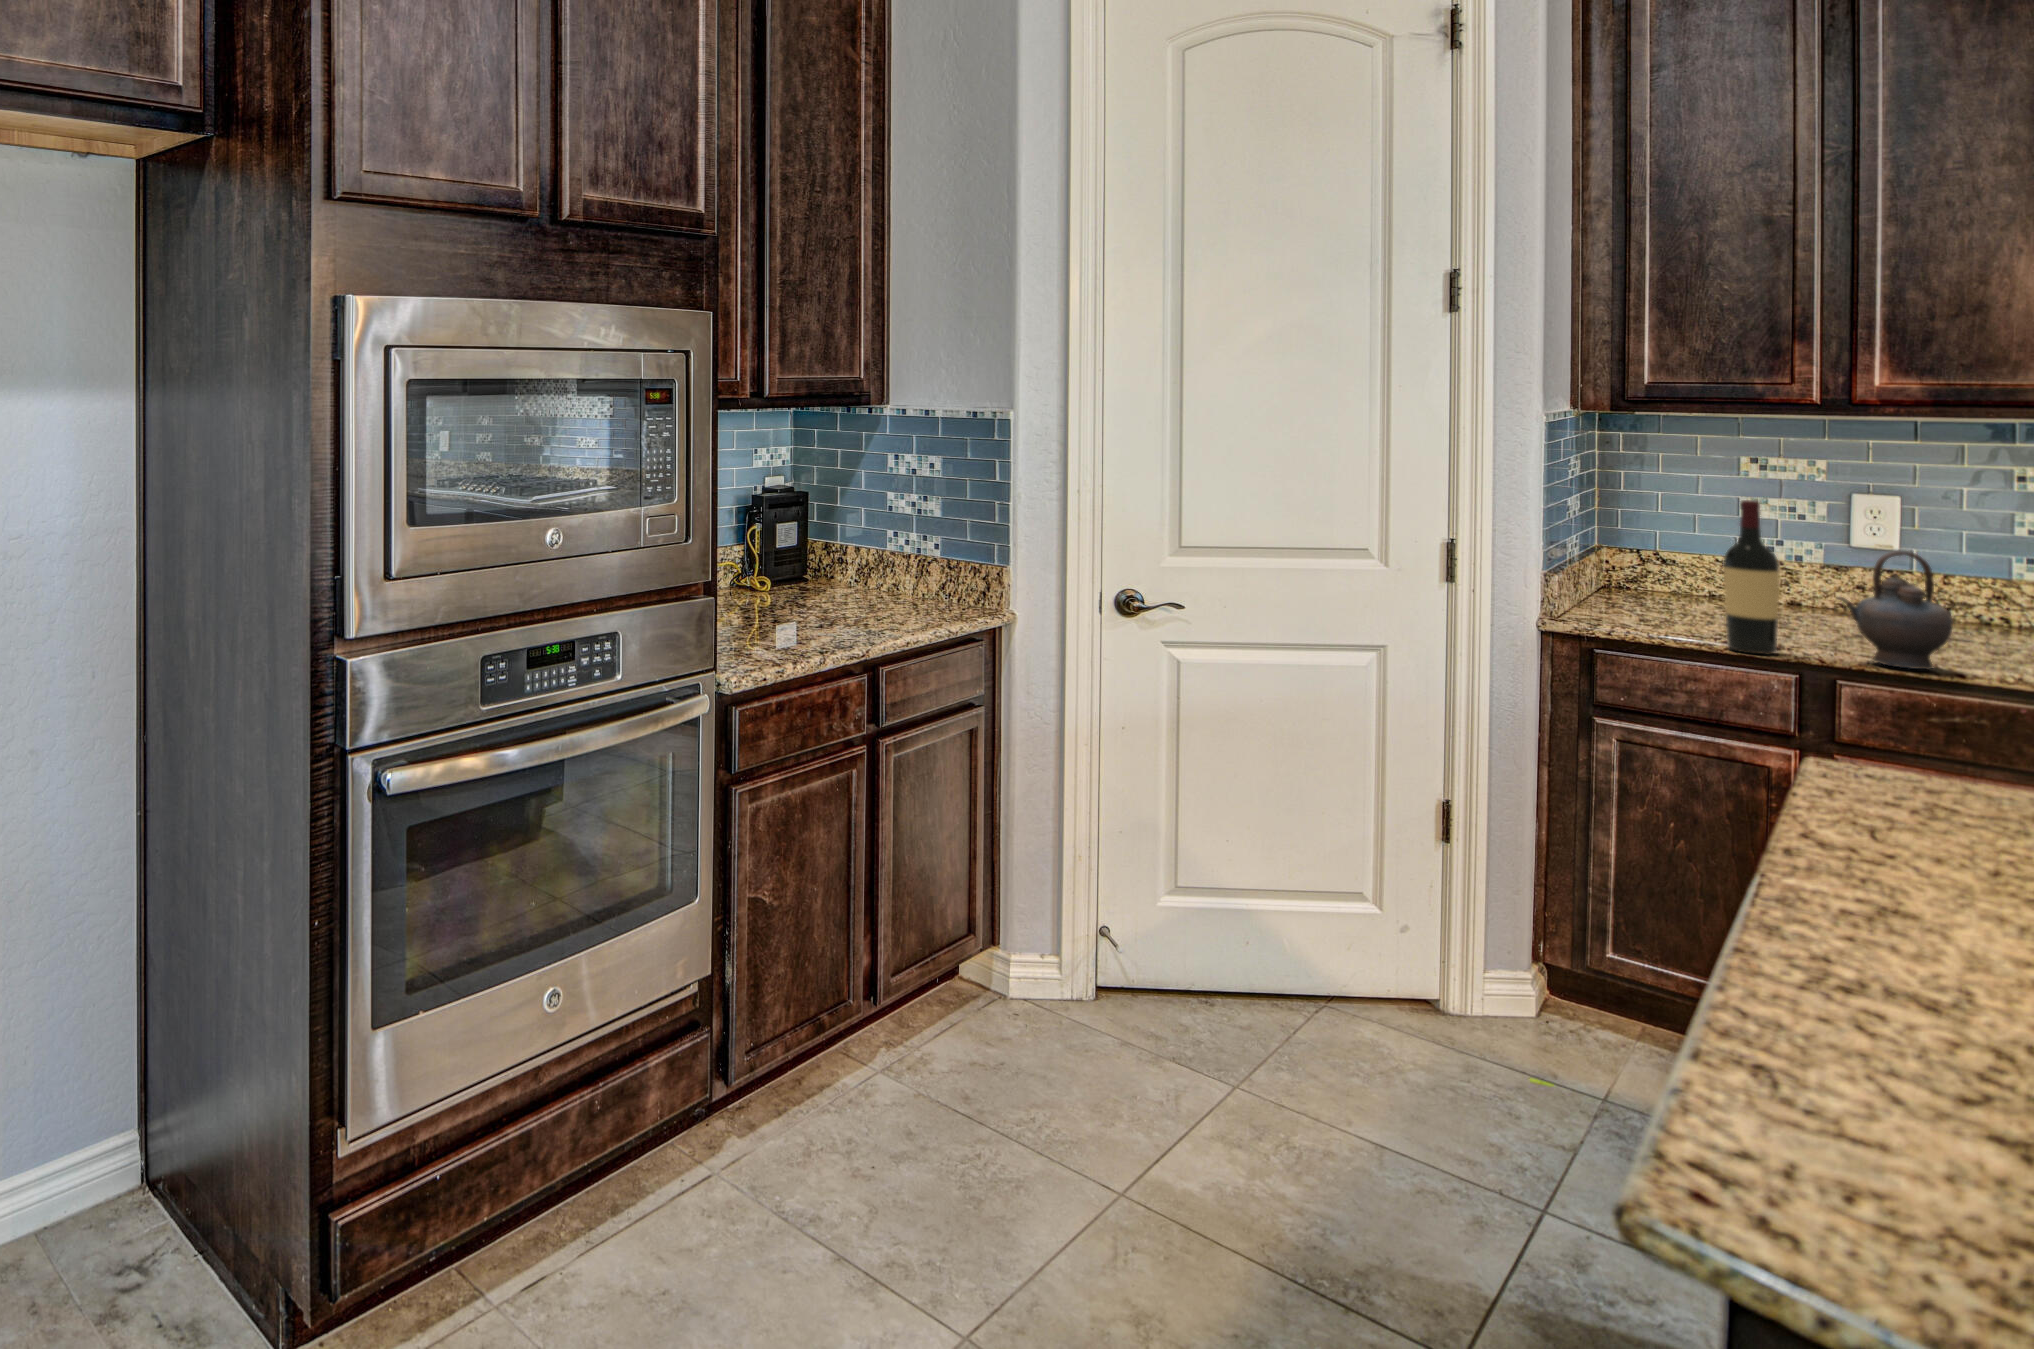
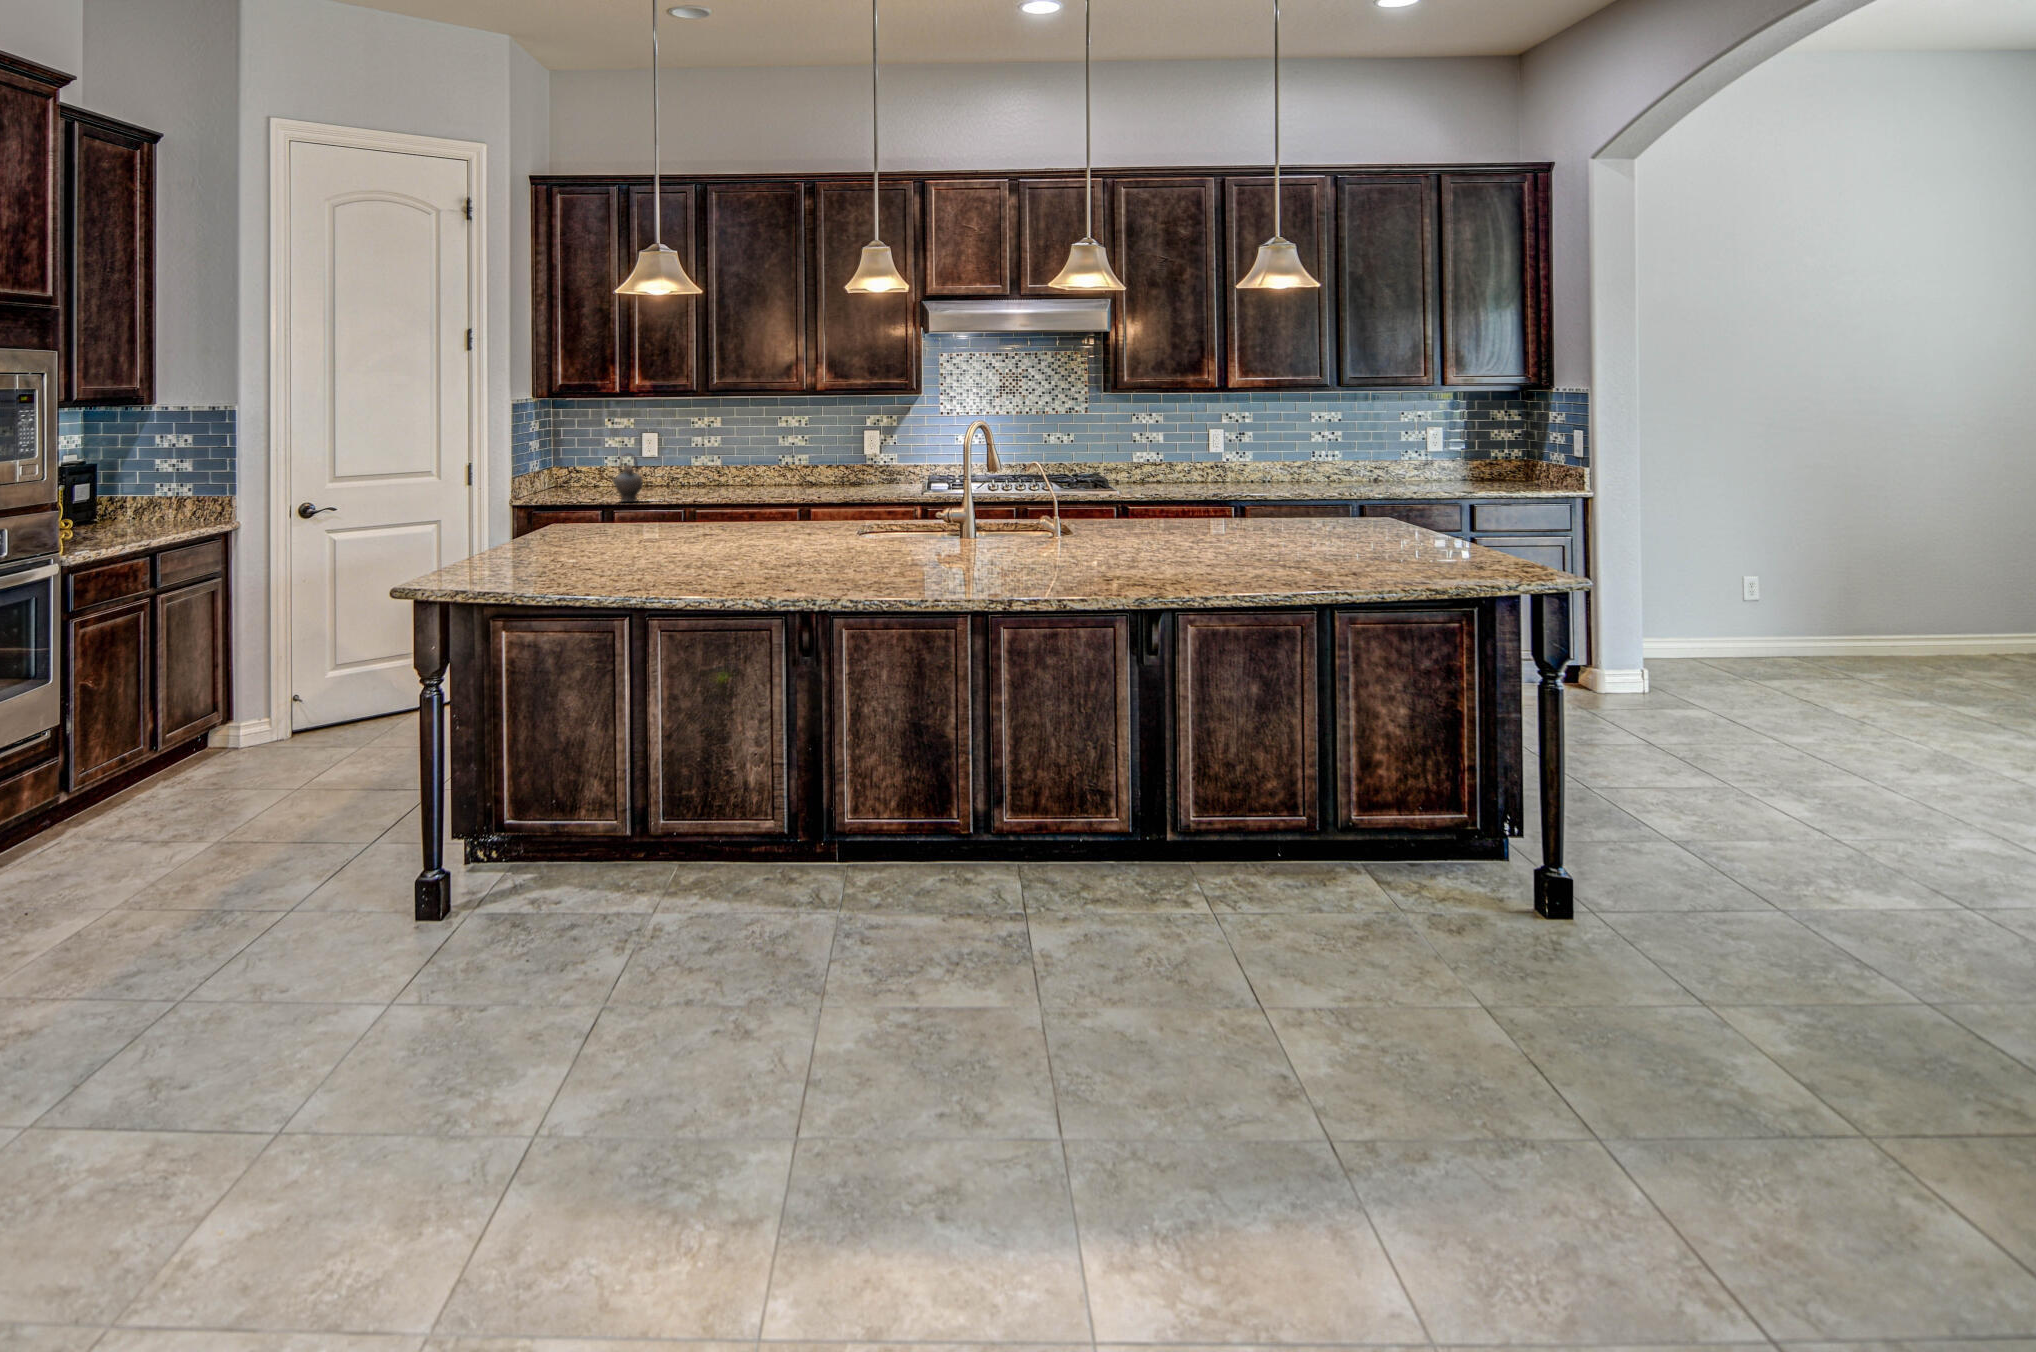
wine bottle: present [1724,500,1780,655] -> none [572,436,591,504]

